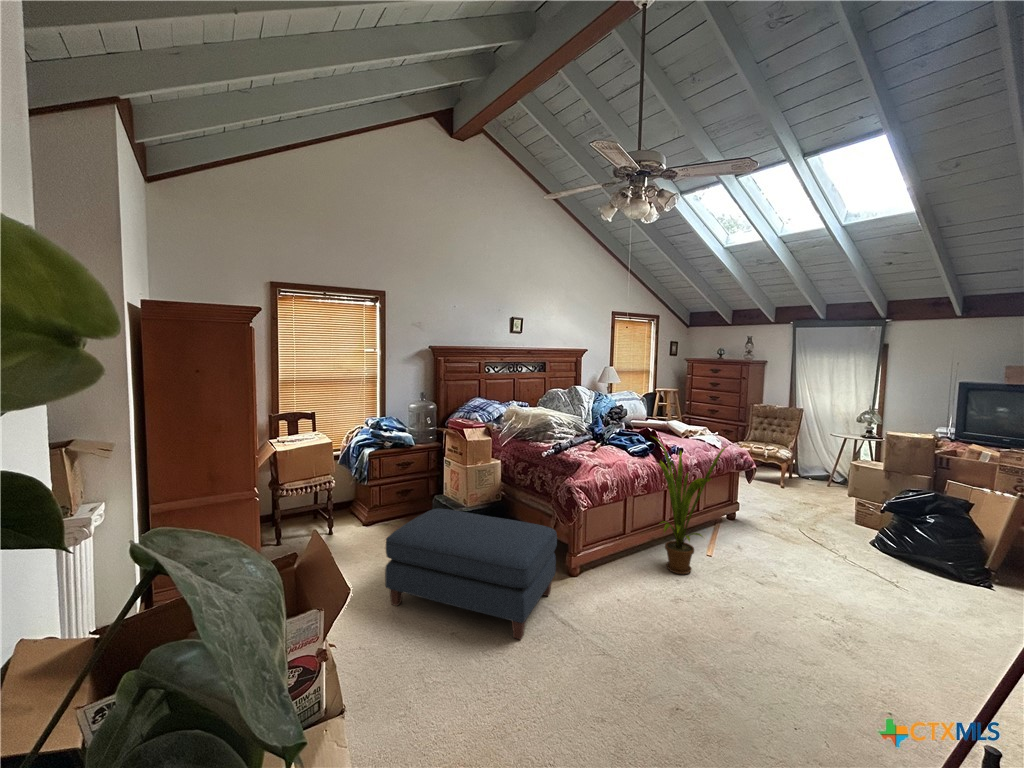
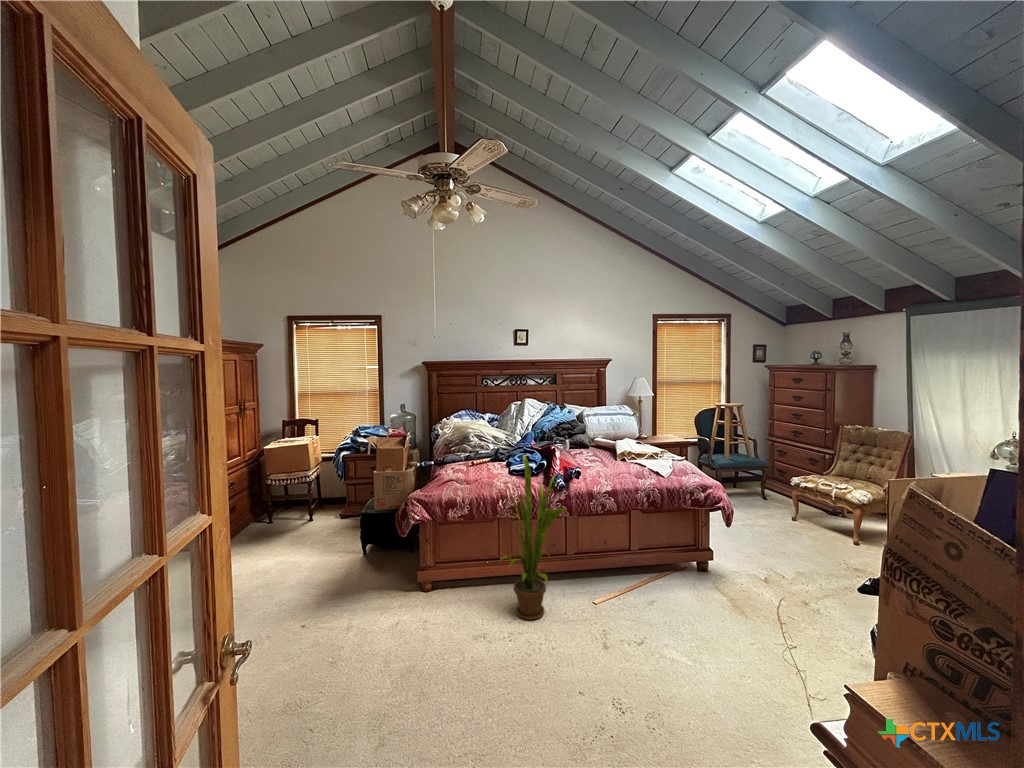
ottoman: present [385,508,557,640] -> none [252,506,379,636]

